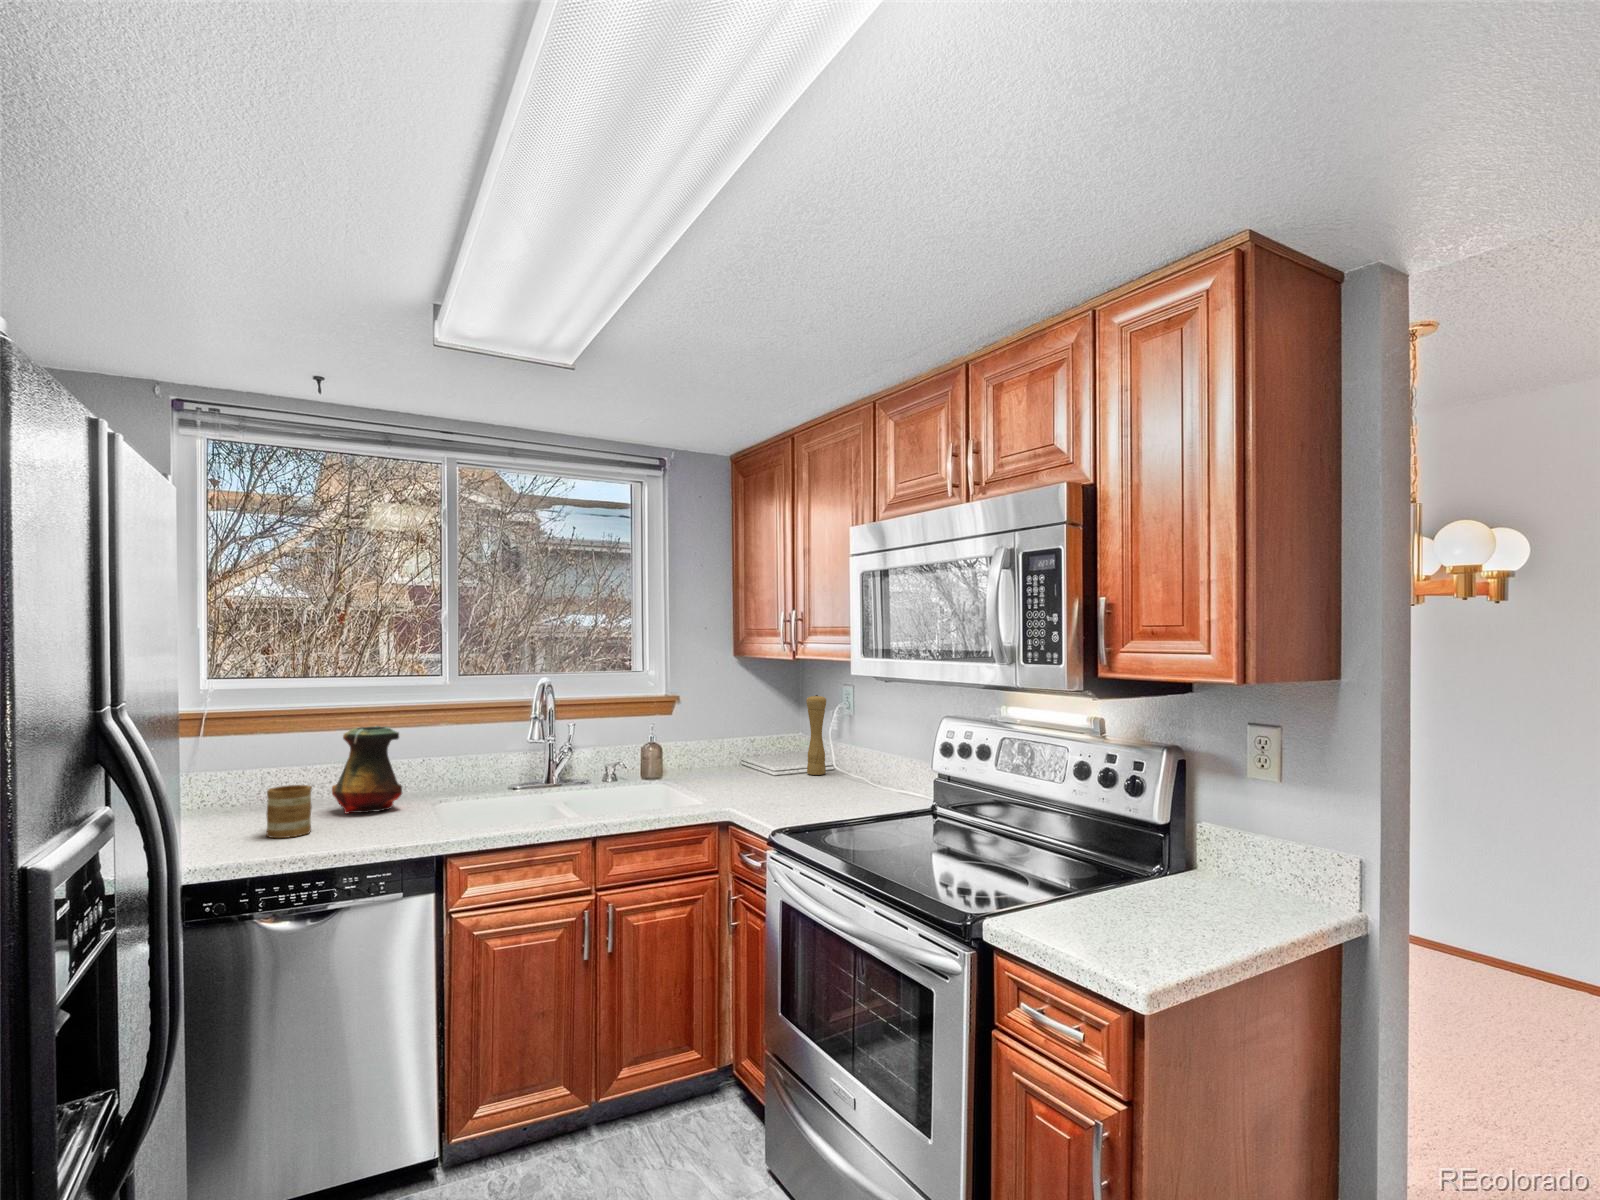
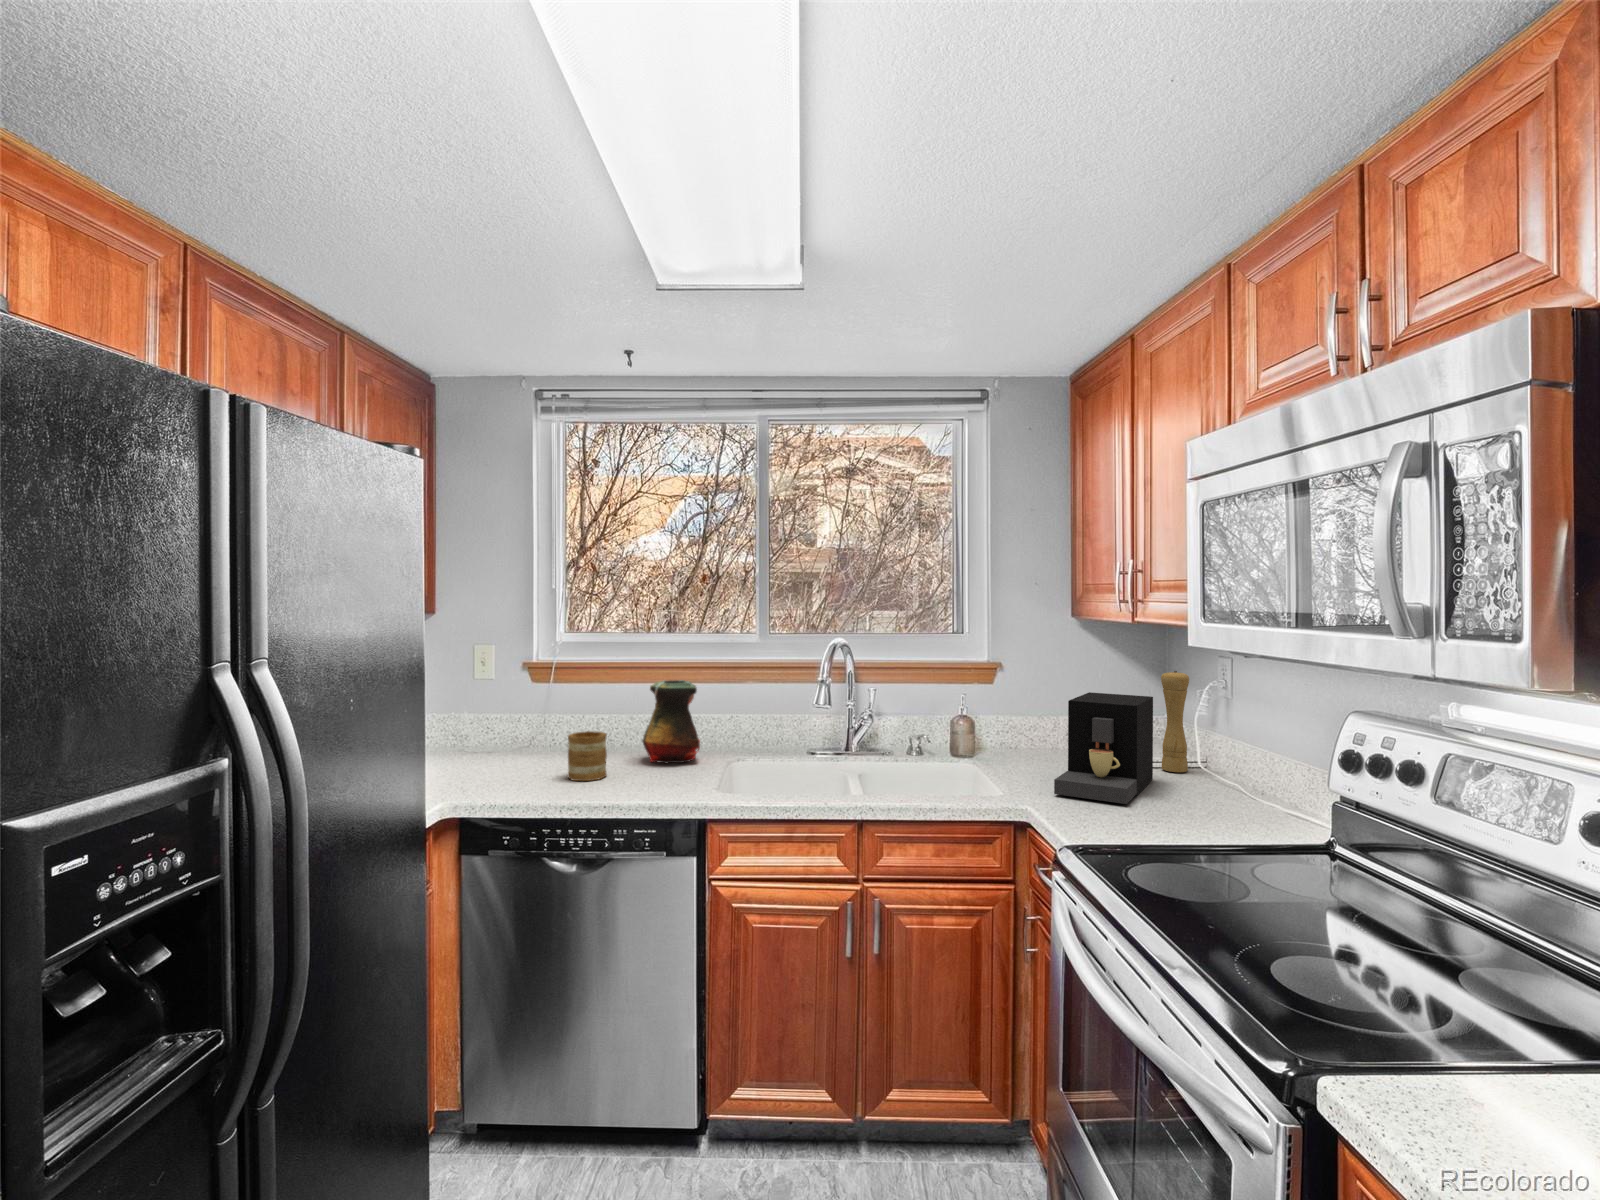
coffee maker: none [743,715,805,799] -> present [1054,692,1153,804]

